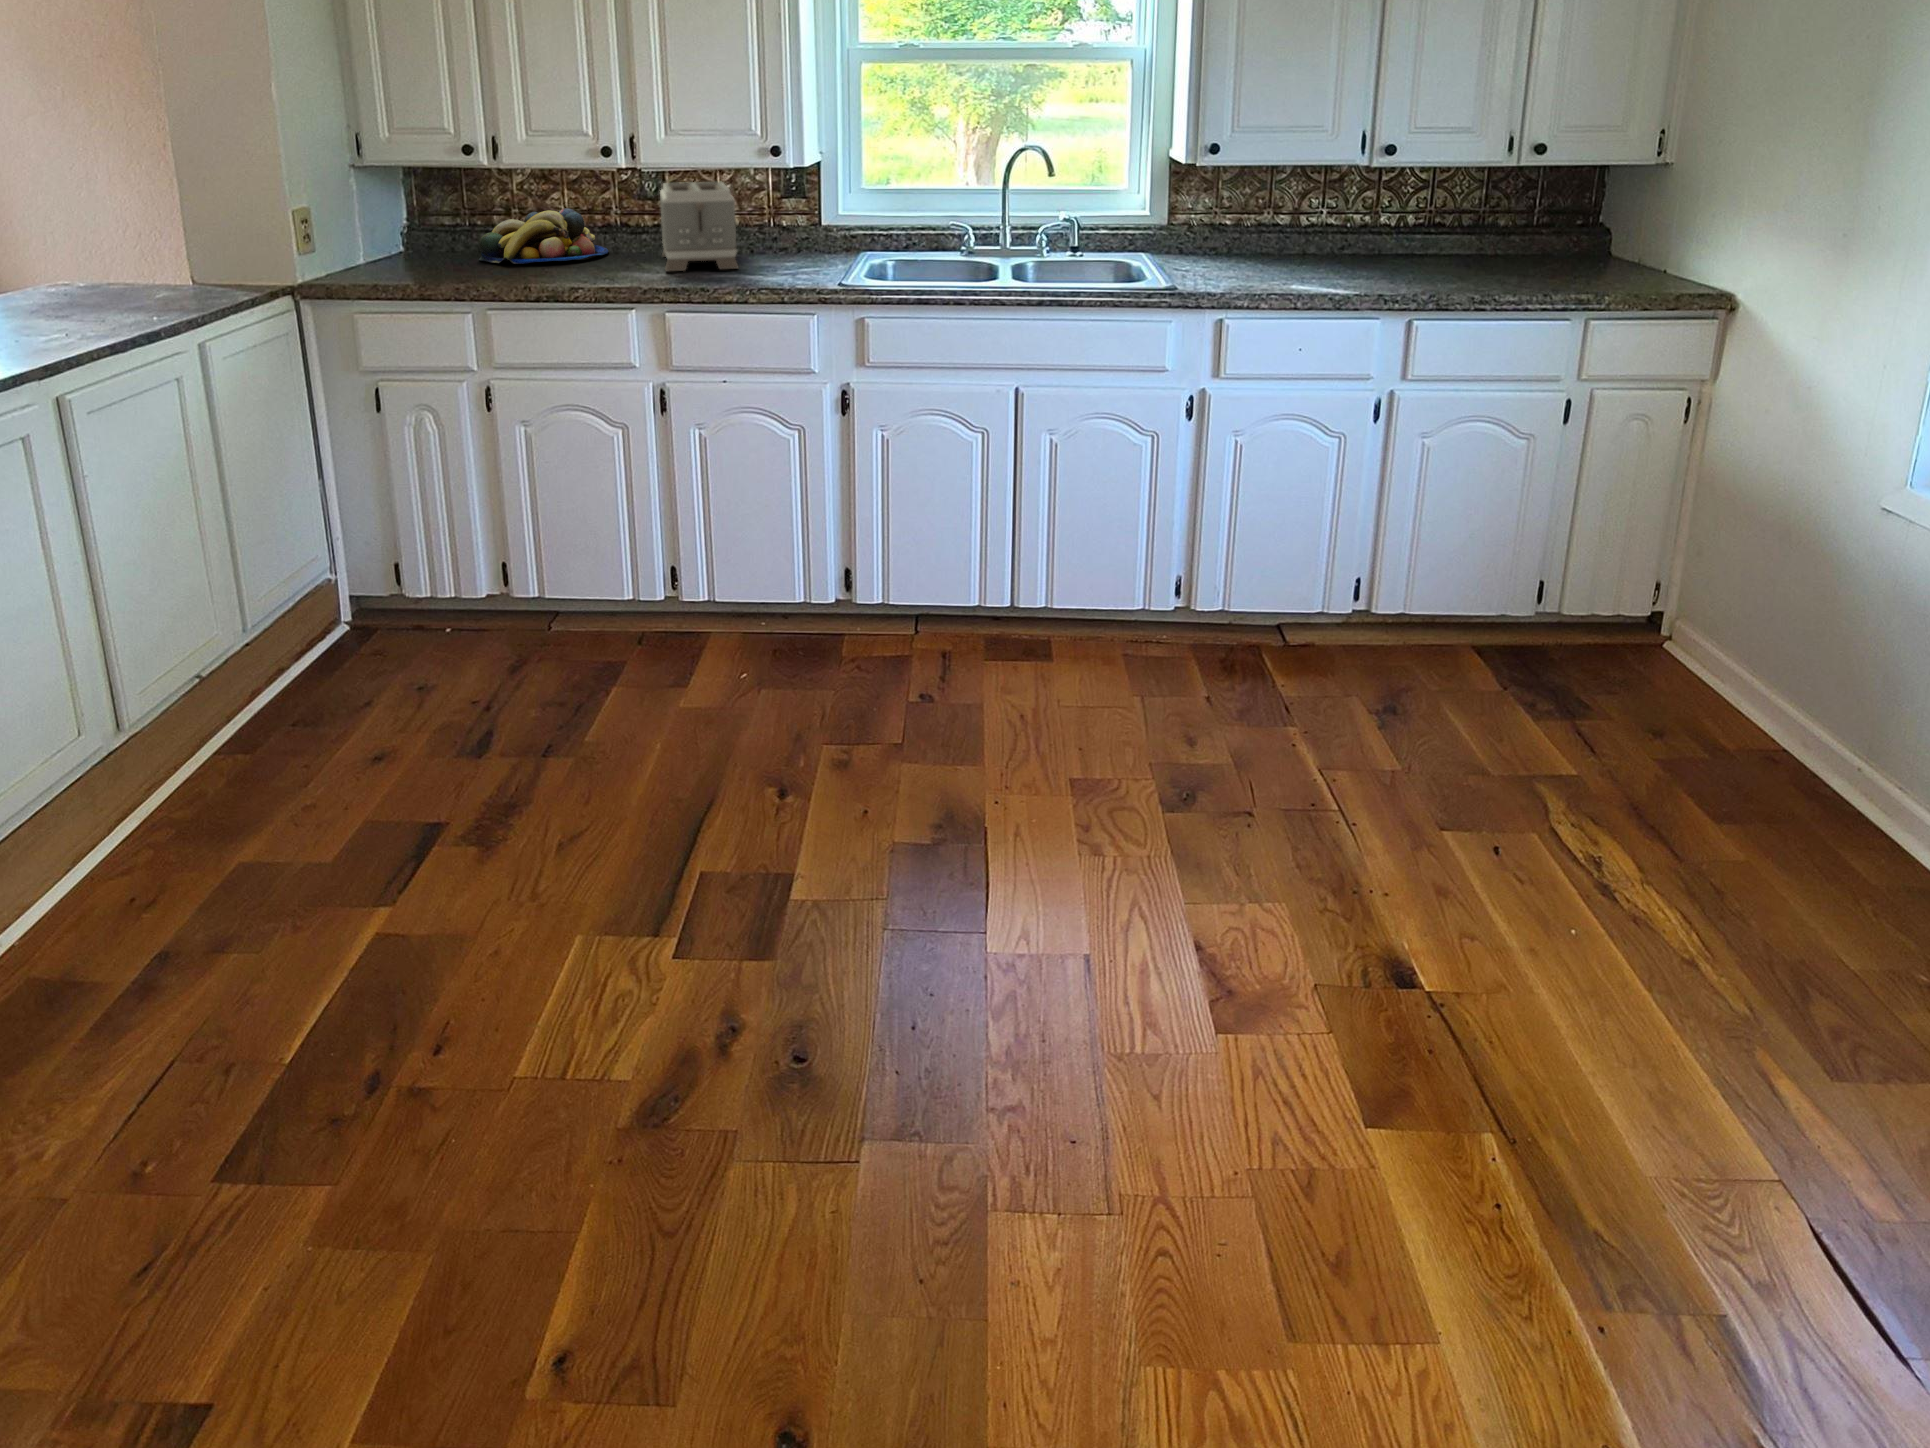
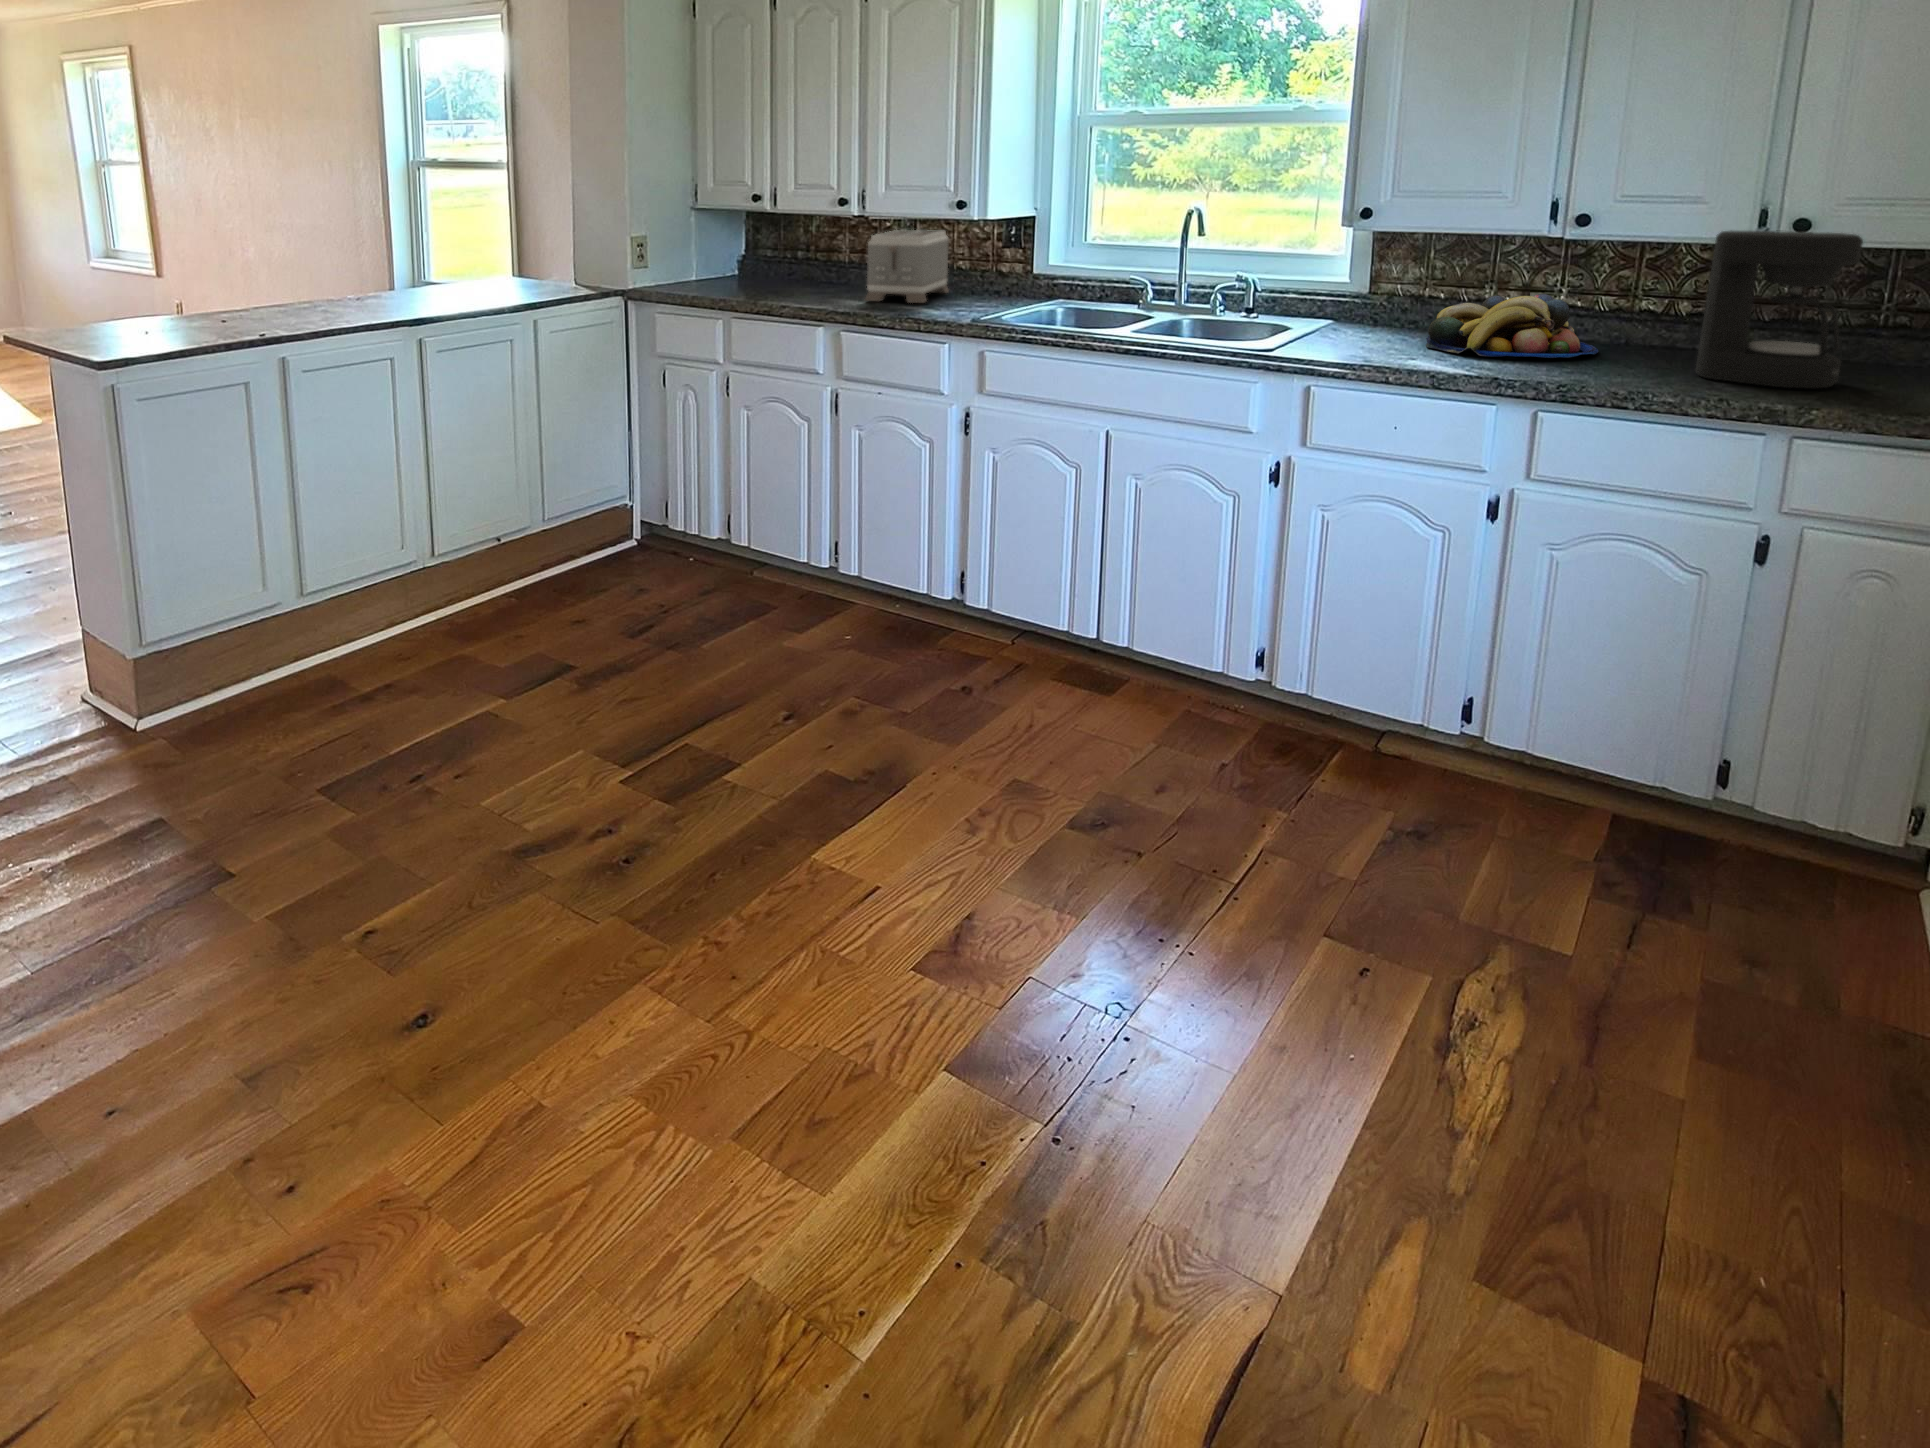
coffee maker: none [1477,154,1592,283] -> present [1696,230,1863,388]
fruit bowl: present [479,208,608,264] -> present [1426,294,1598,358]

